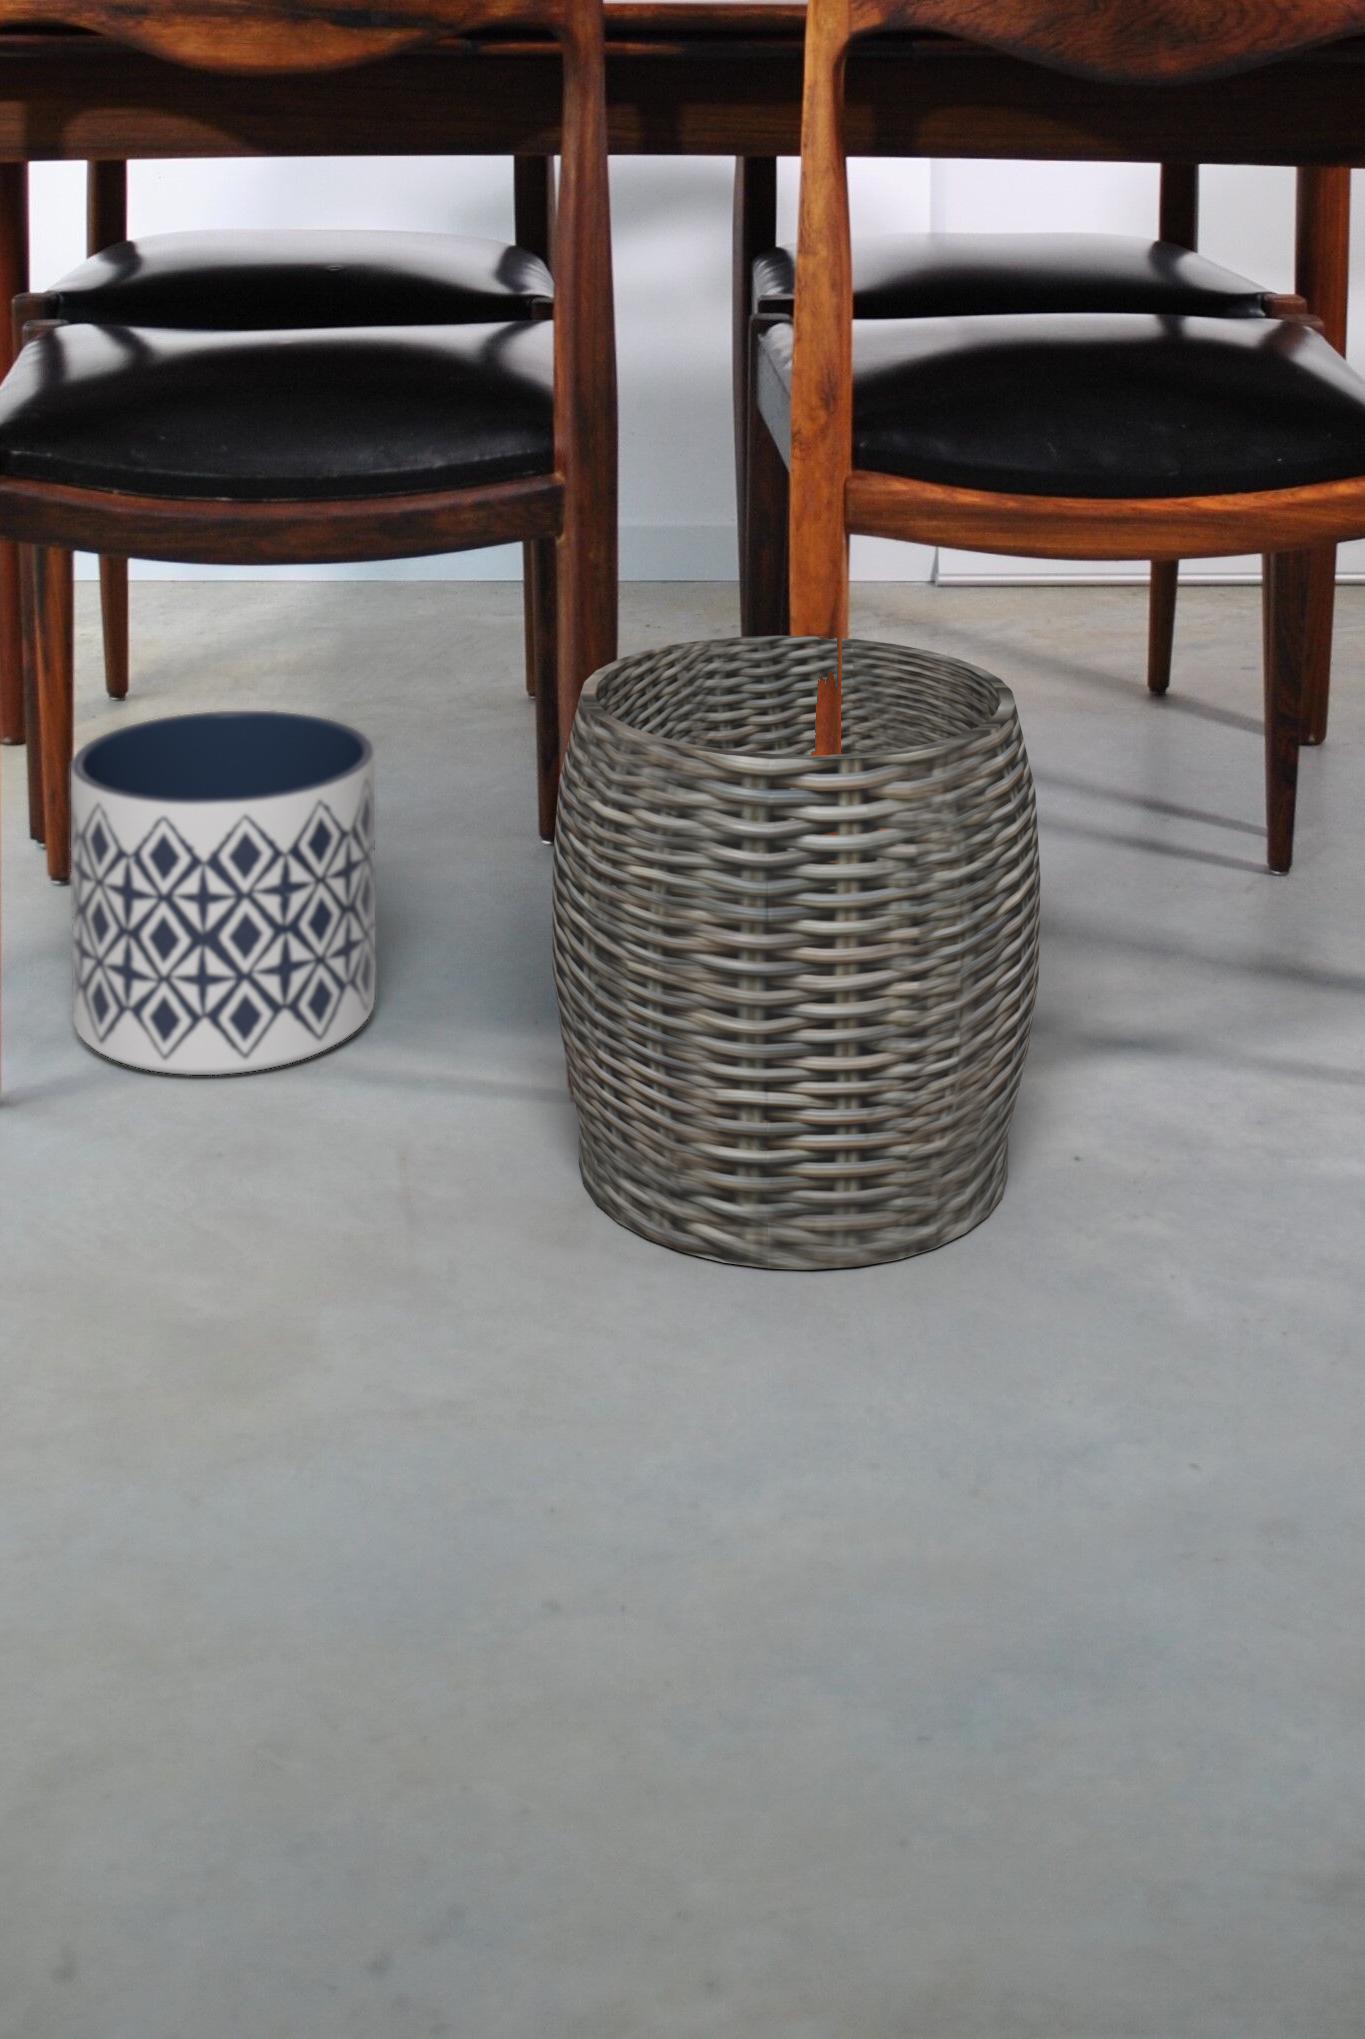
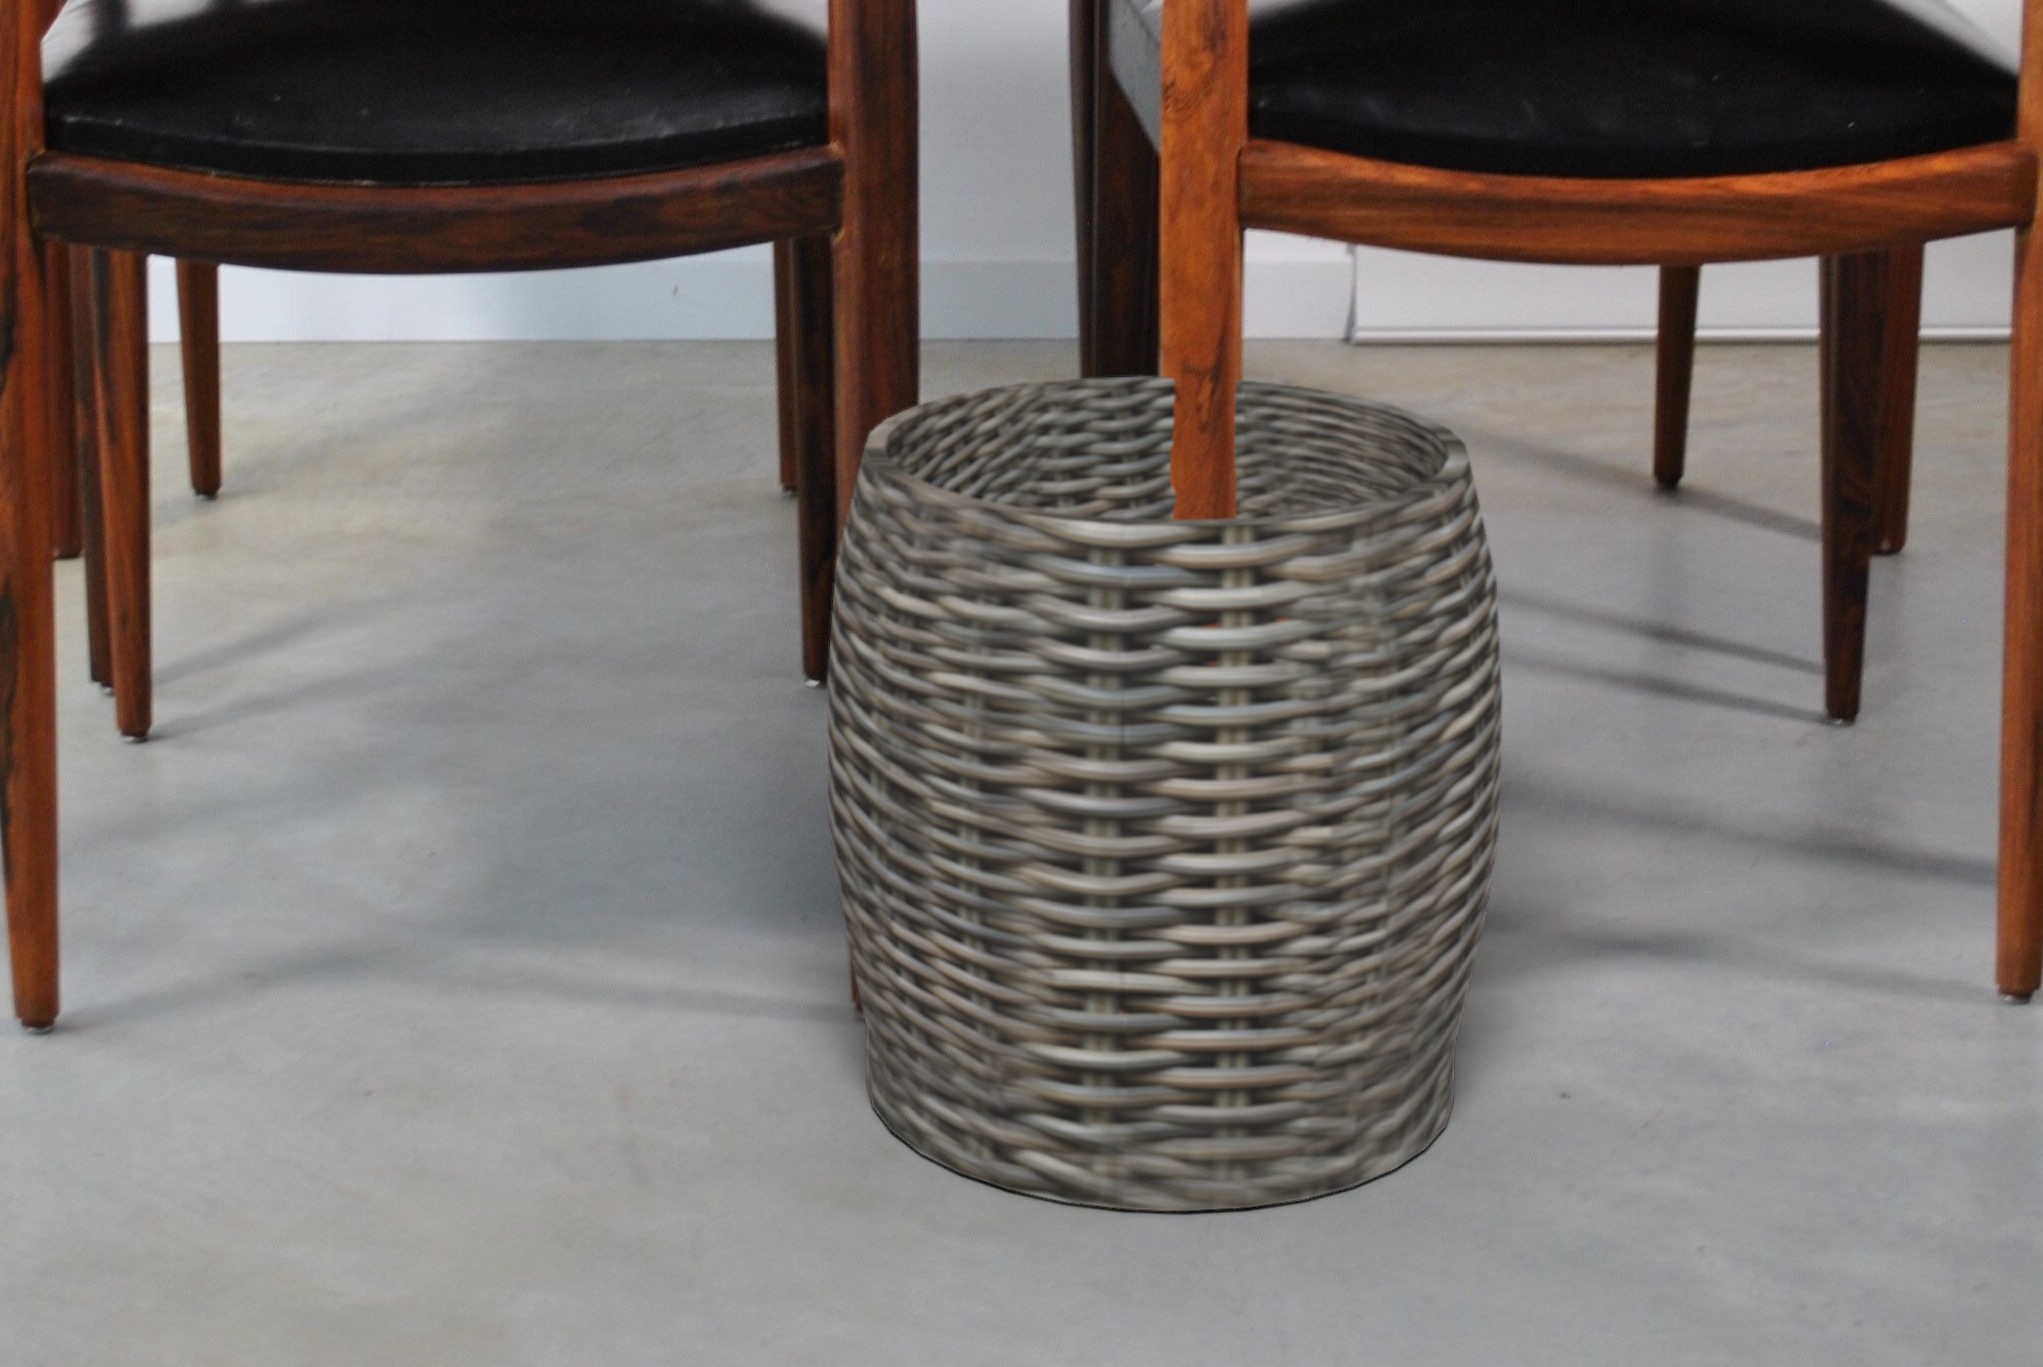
planter: present [71,711,375,1075] -> none [159,492,582,974]

